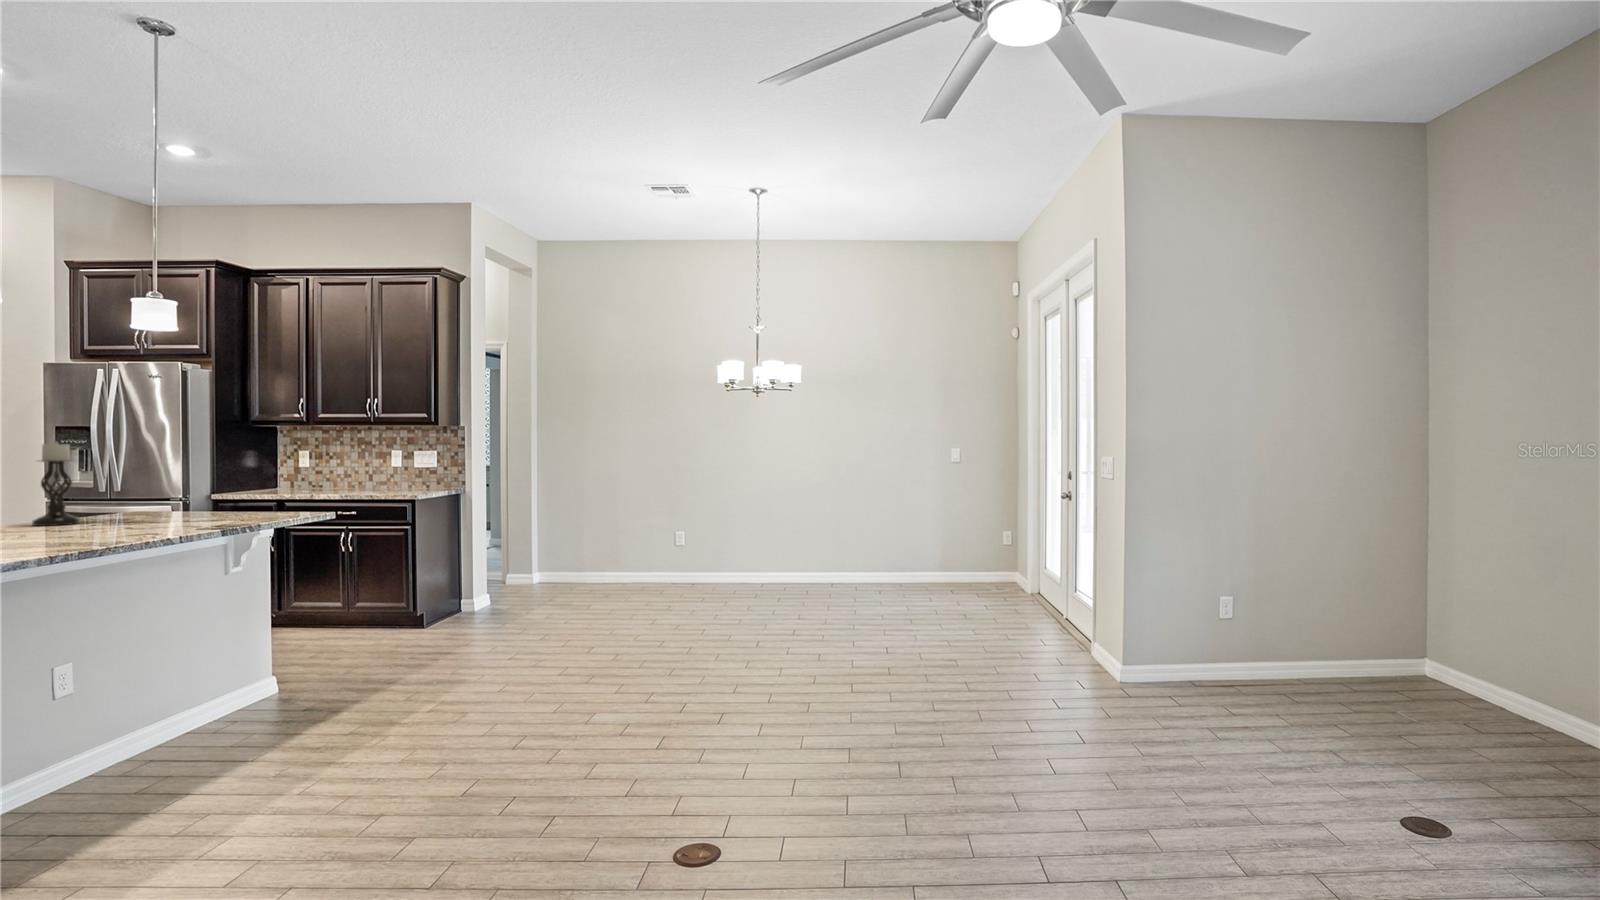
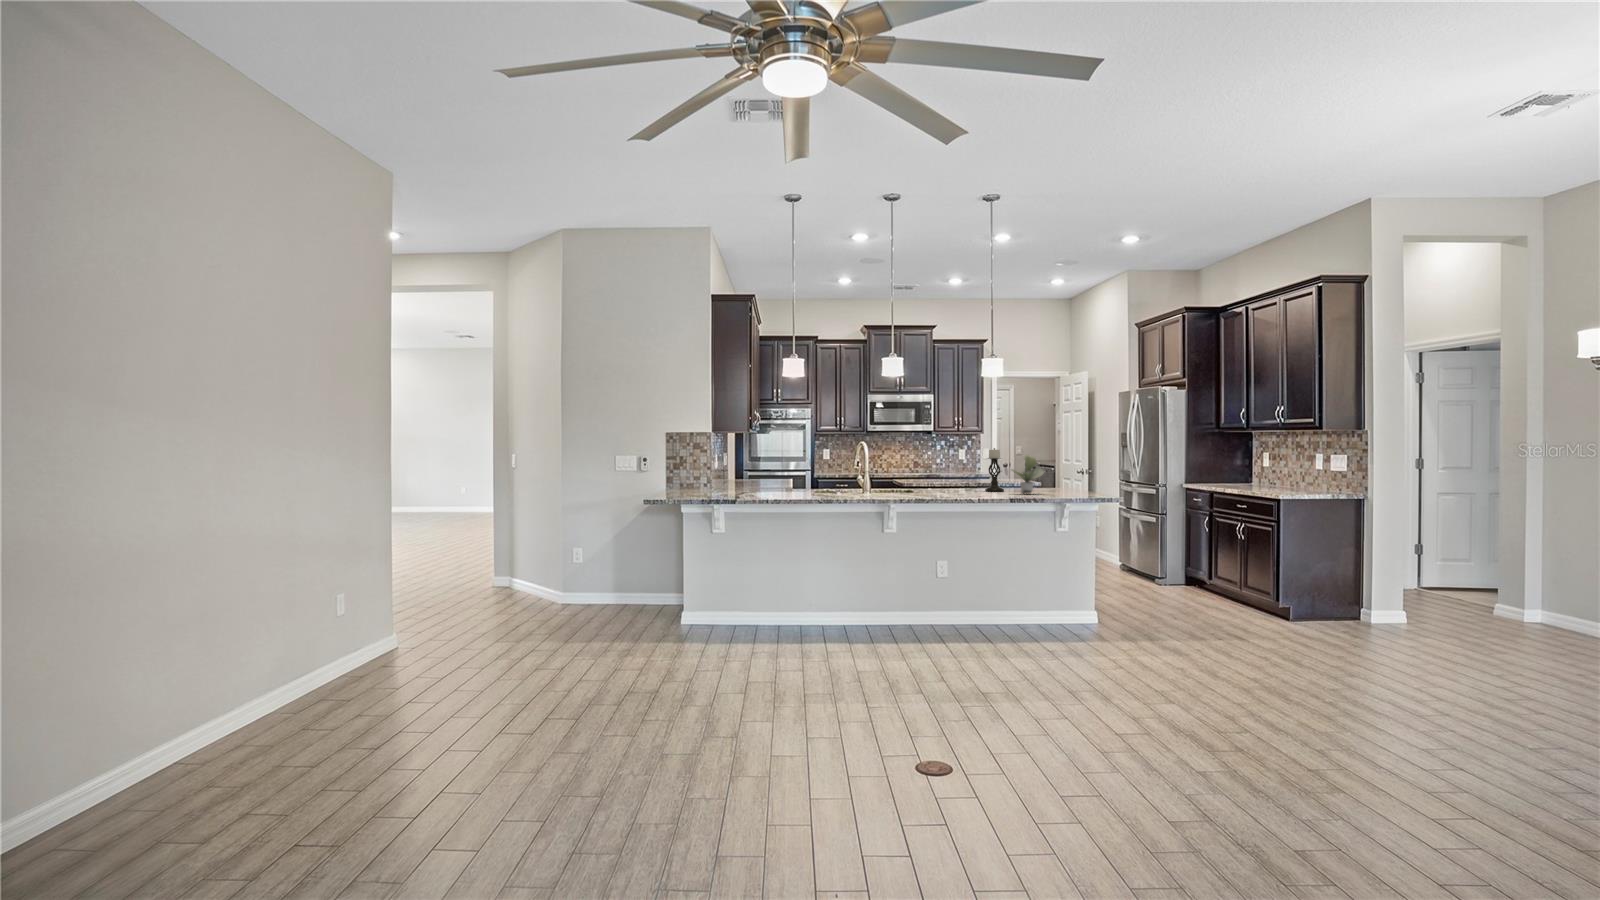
potted plant: none [150,452,213,520] -> present [1012,455,1044,494]

